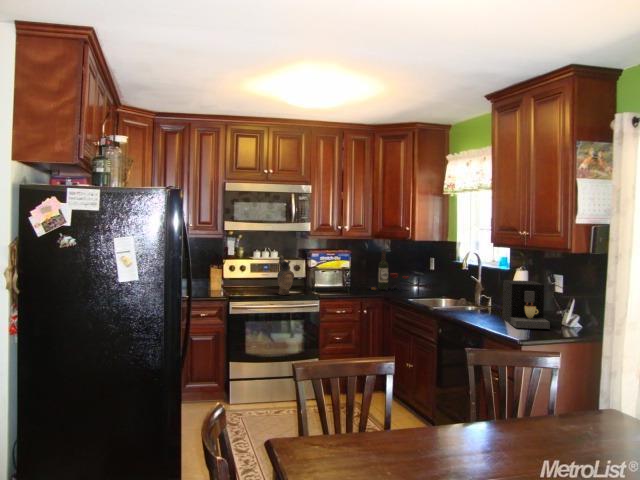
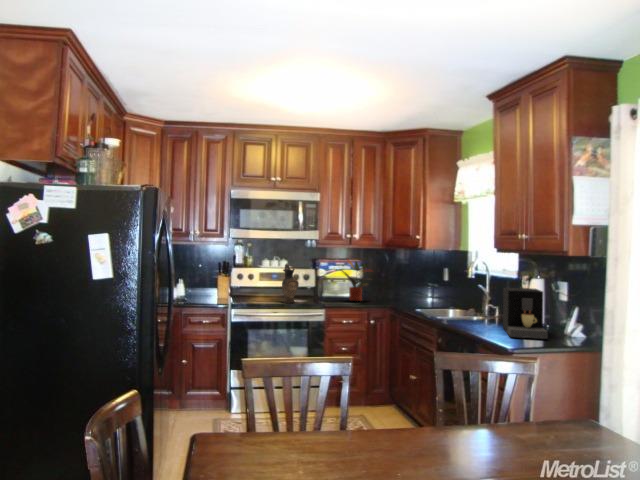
potted plant: none [331,250,365,292] -> present [341,260,372,301]
wine bottle: present [369,250,409,291] -> none [379,260,423,301]

